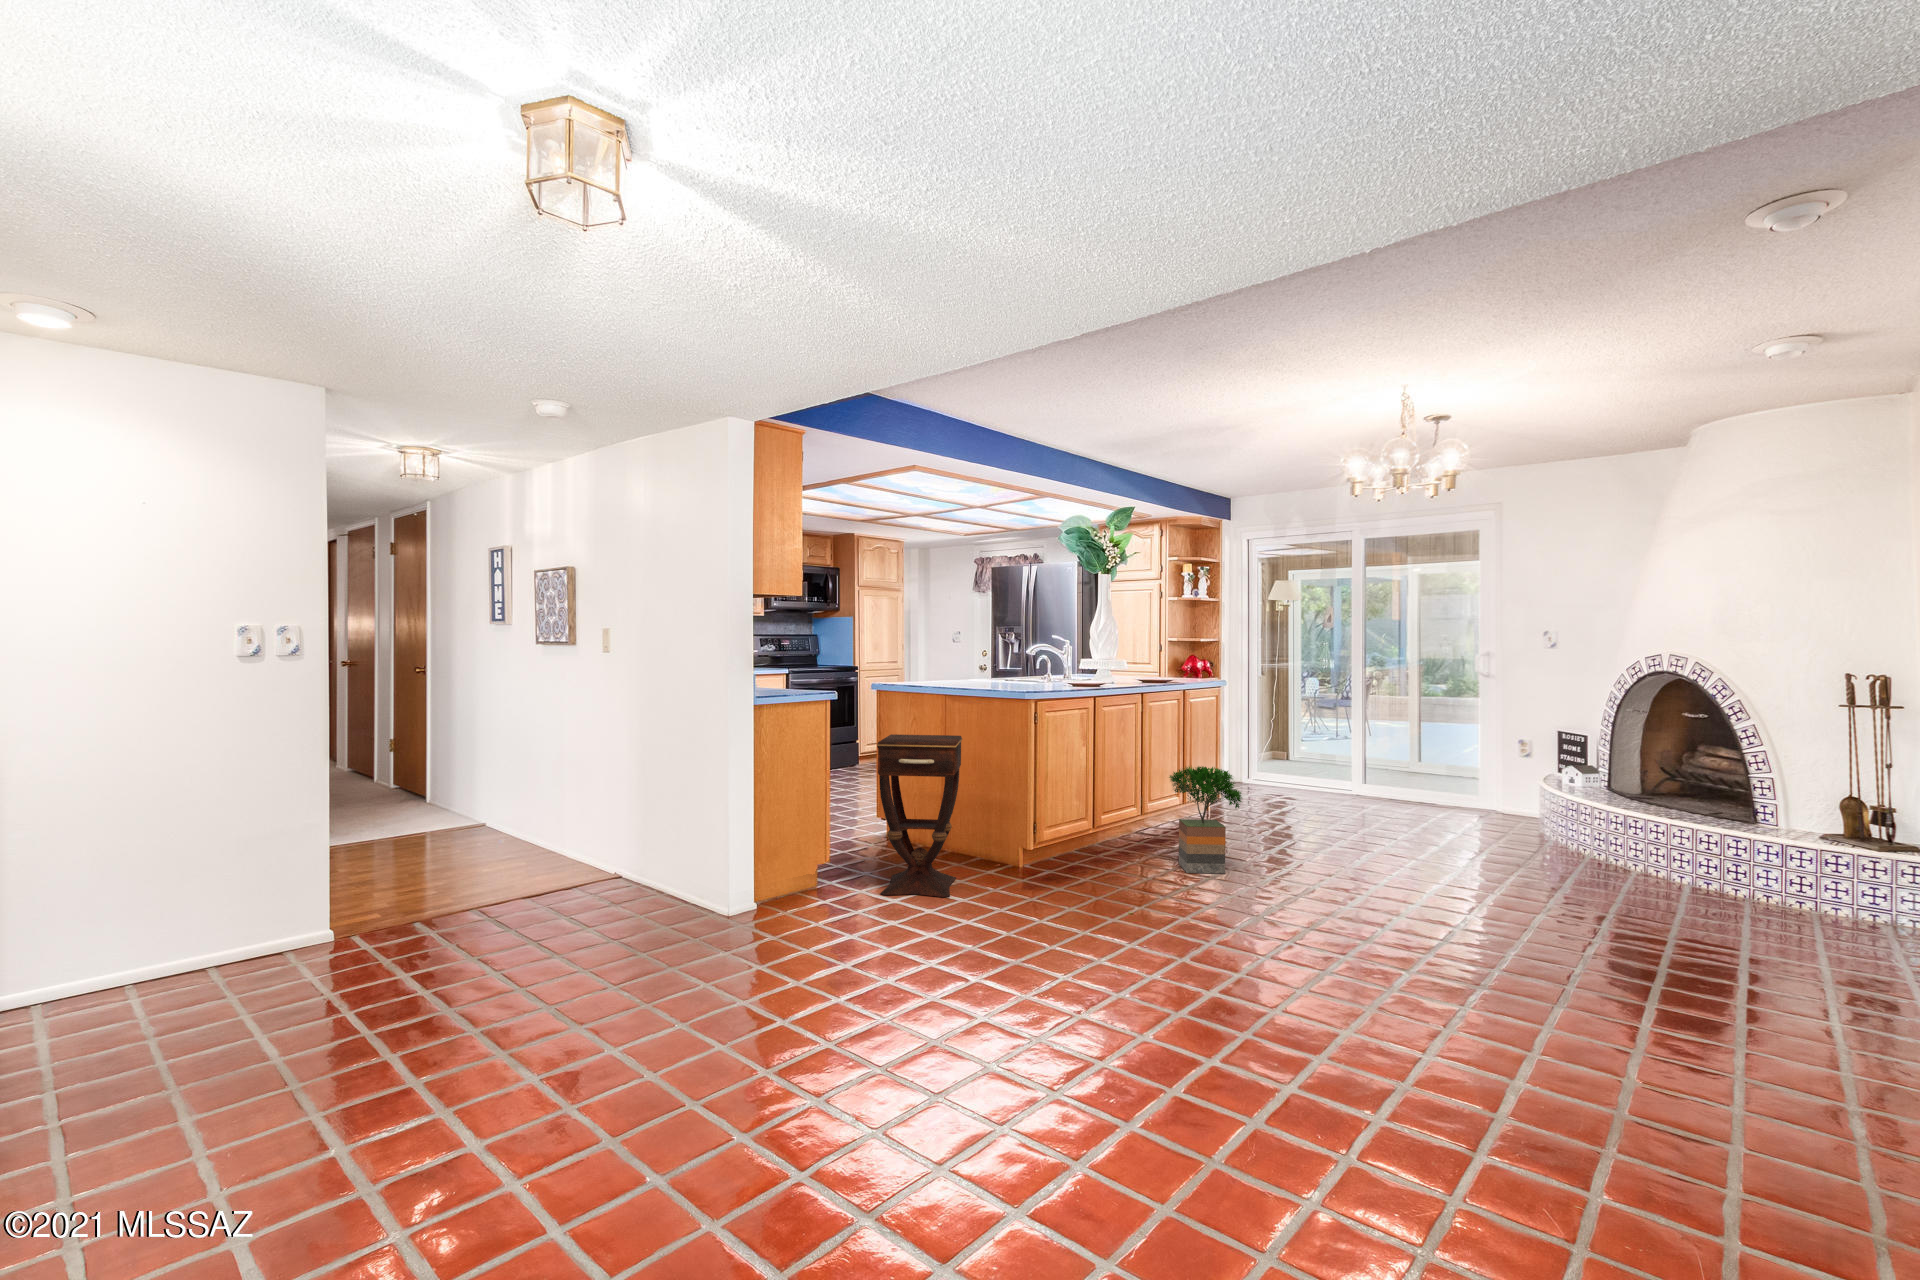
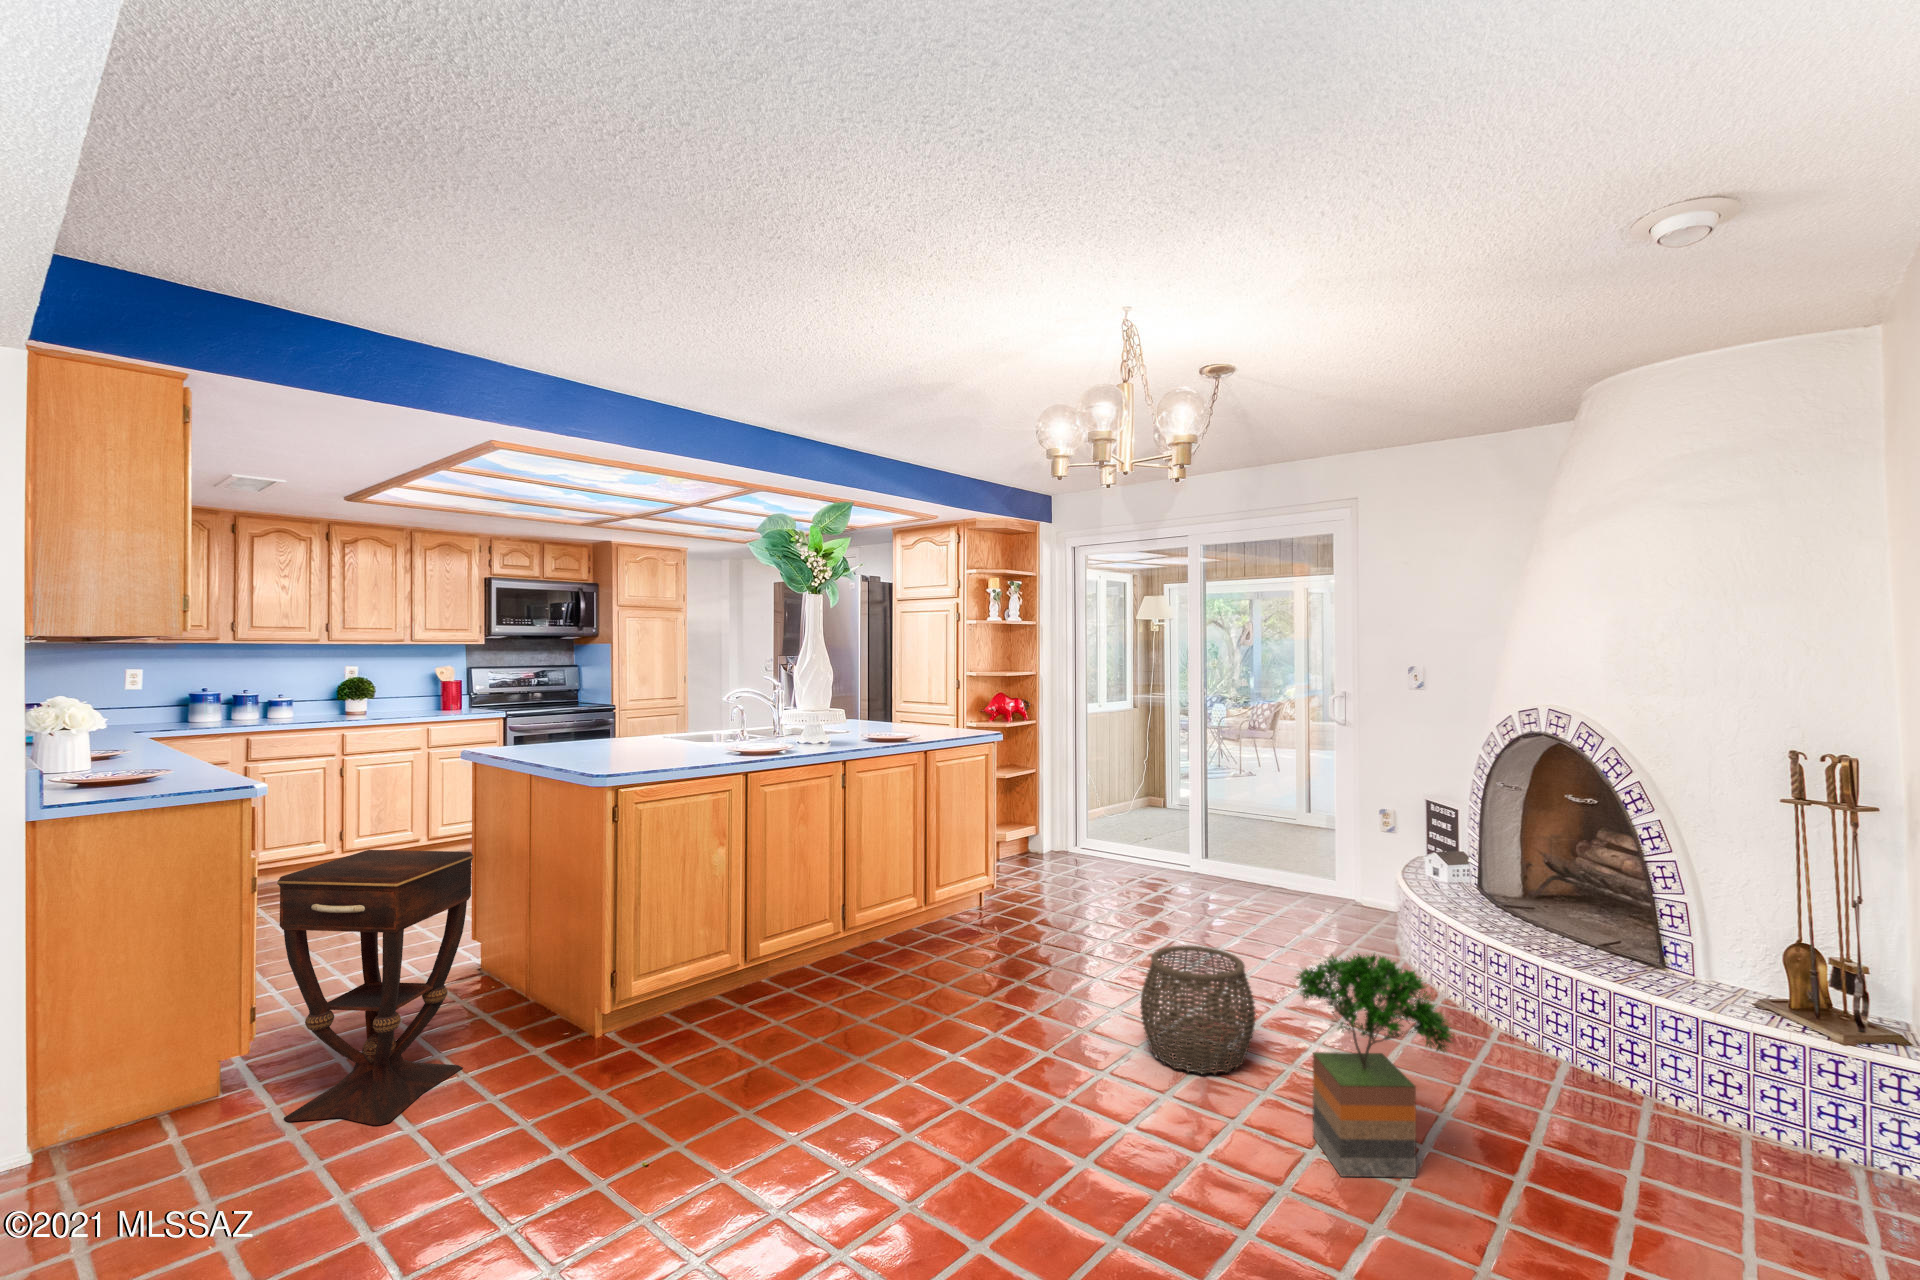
potted tree: present [1169,766,1242,874] -> present [1296,954,1453,1177]
woven basket: none [1397,809,1482,886] -> present [1140,946,1256,1074]

